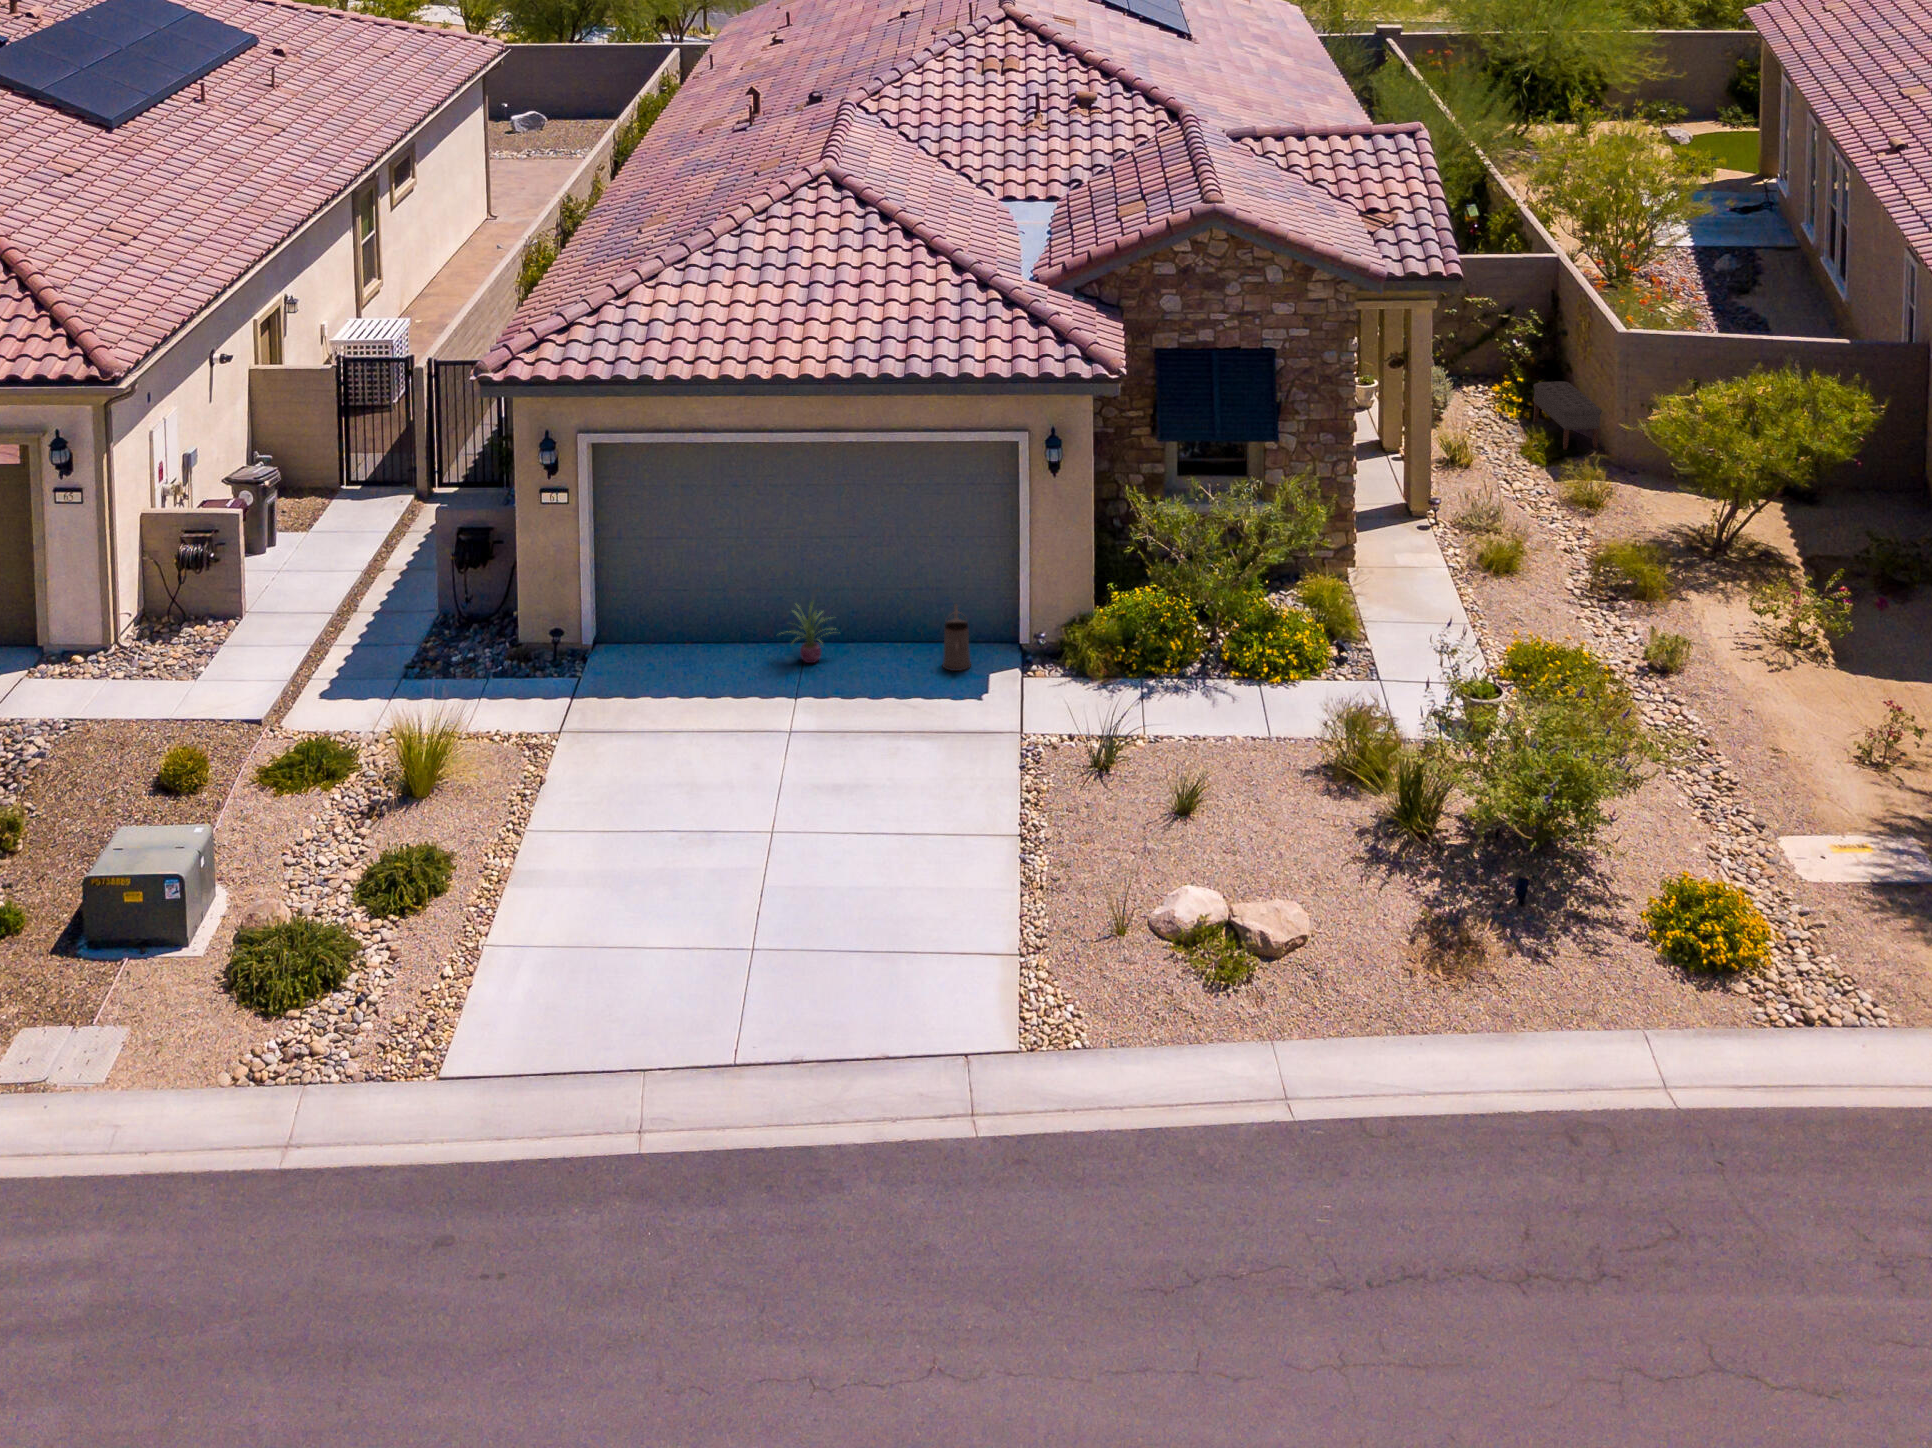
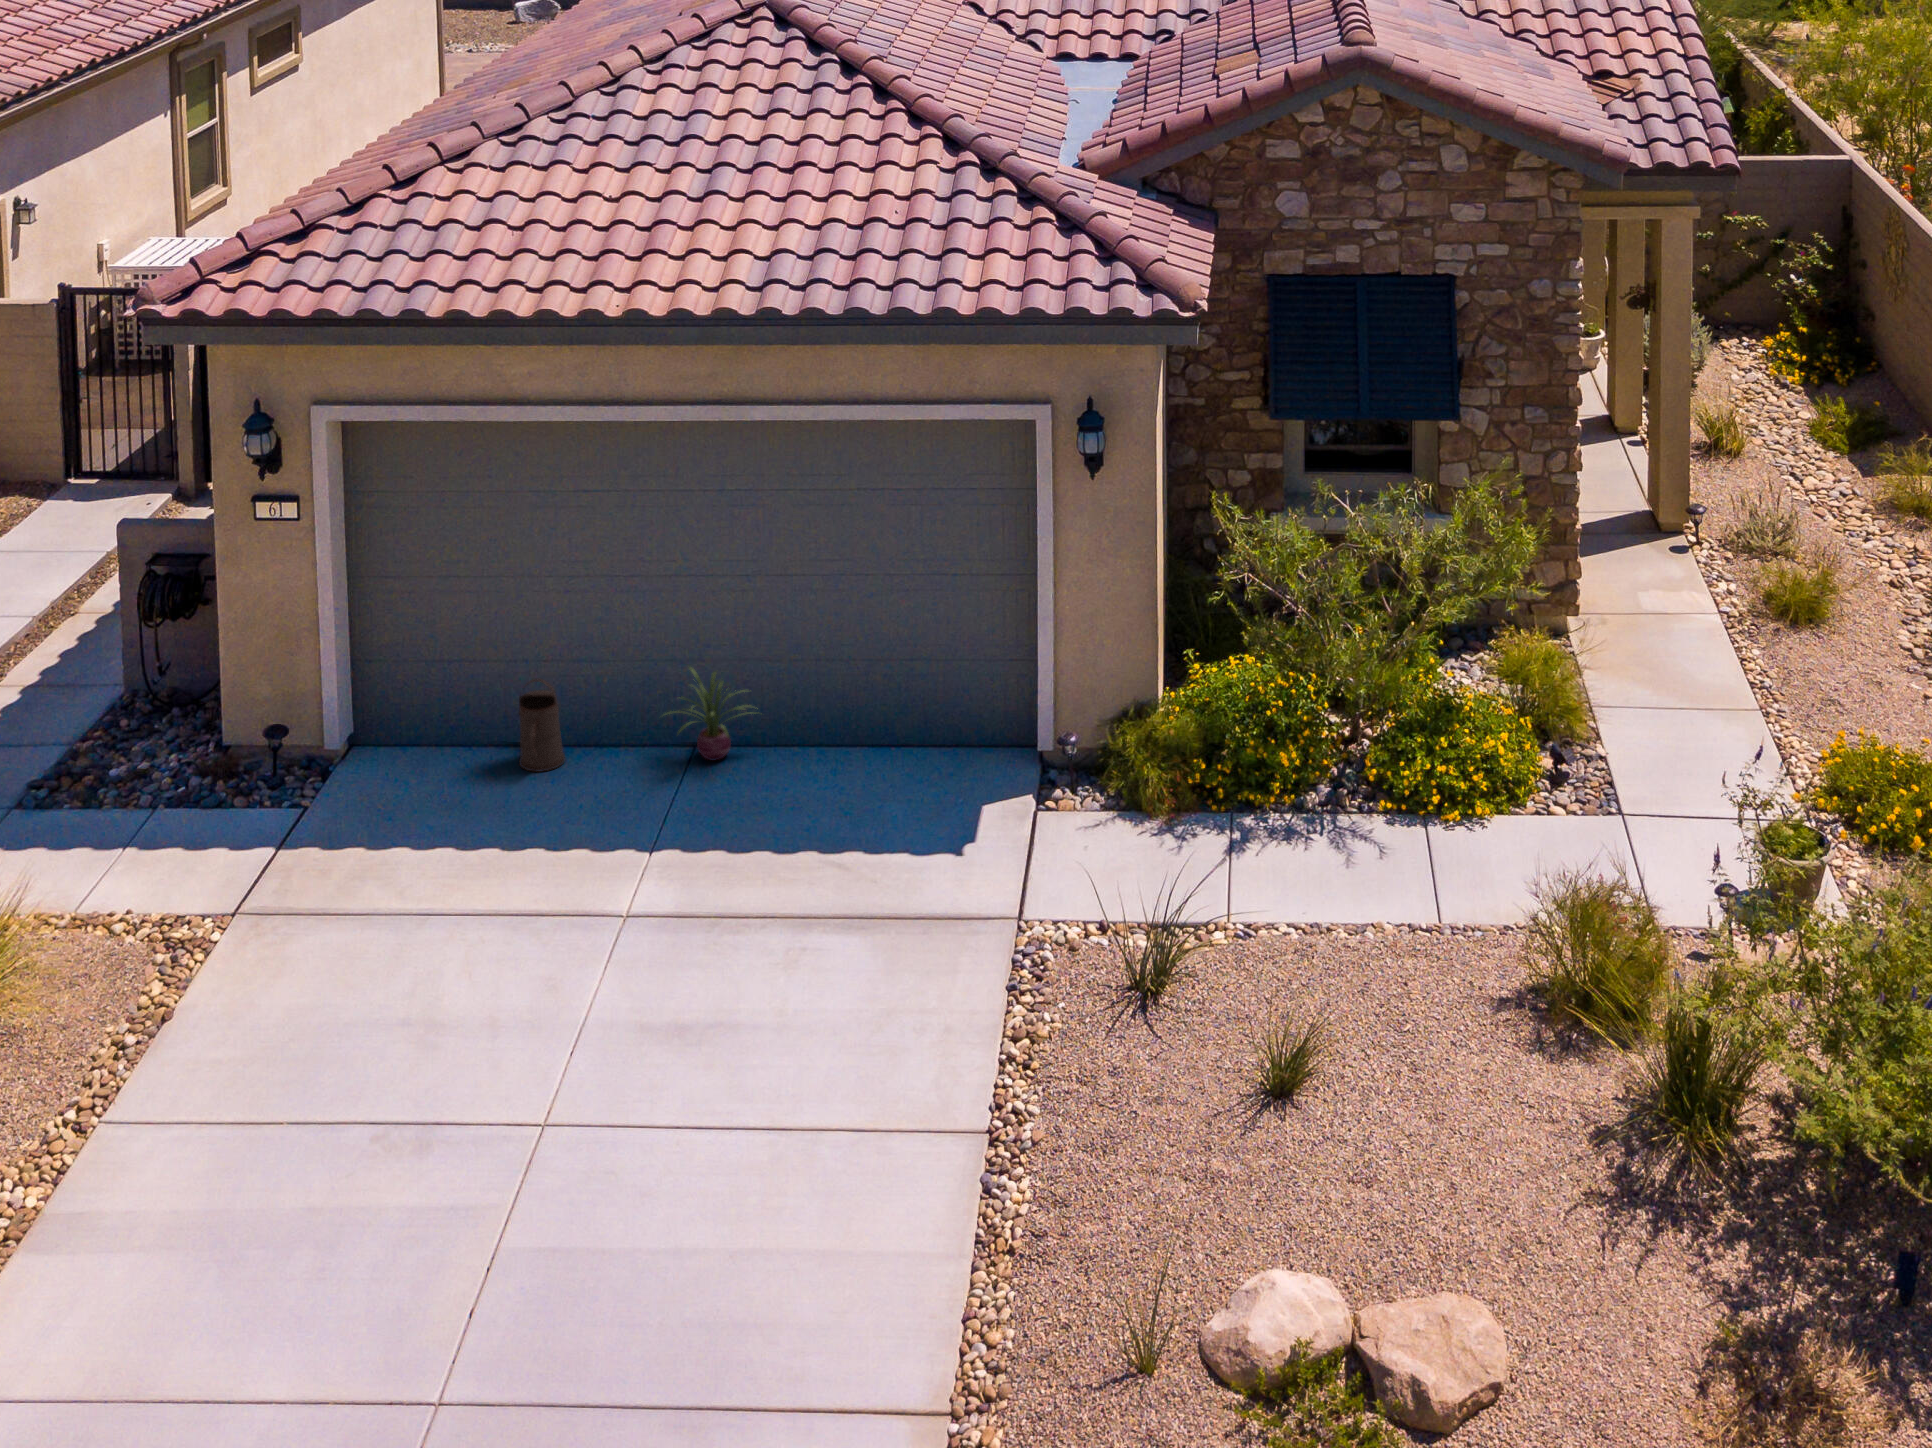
bench: present [1533,381,1602,450] -> none [1819,331,1926,429]
watering can: present [942,604,971,671] -> present [519,679,565,772]

